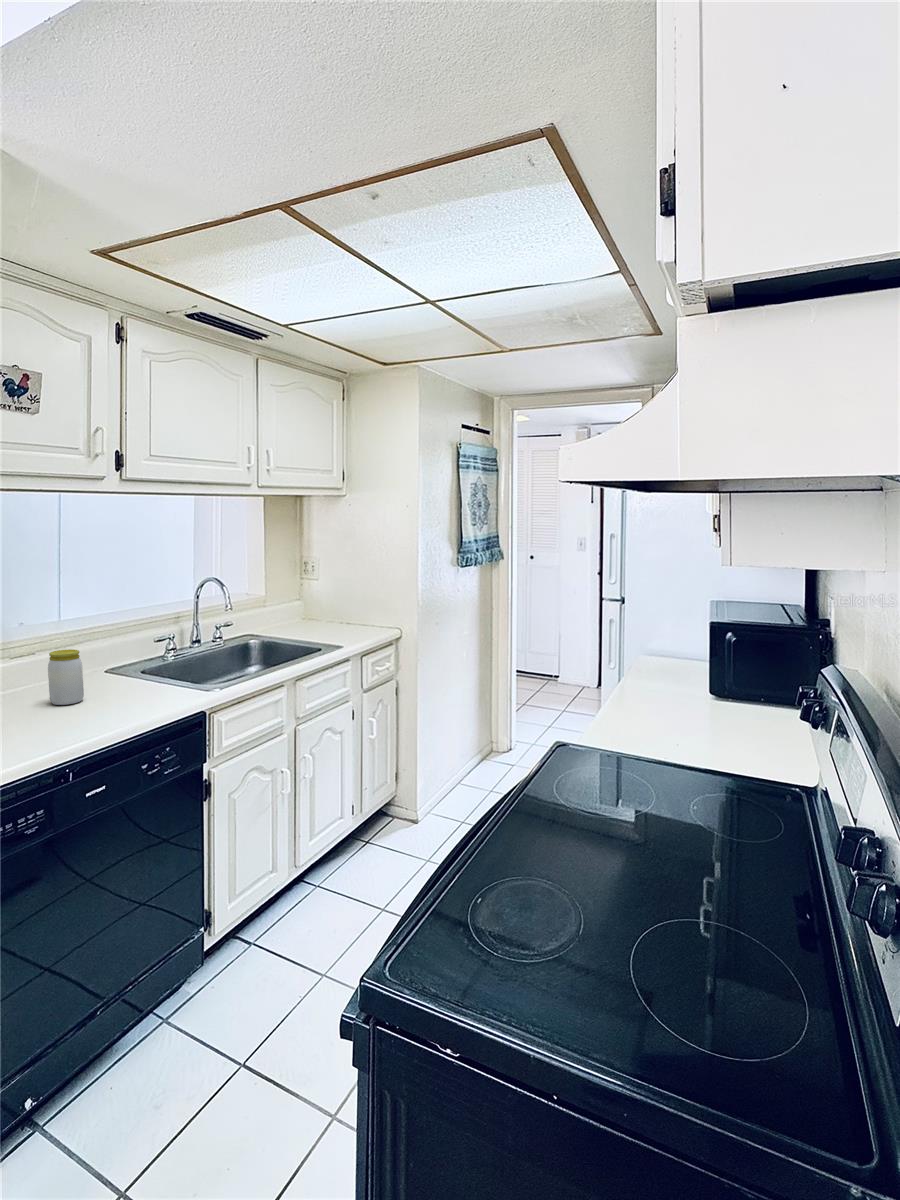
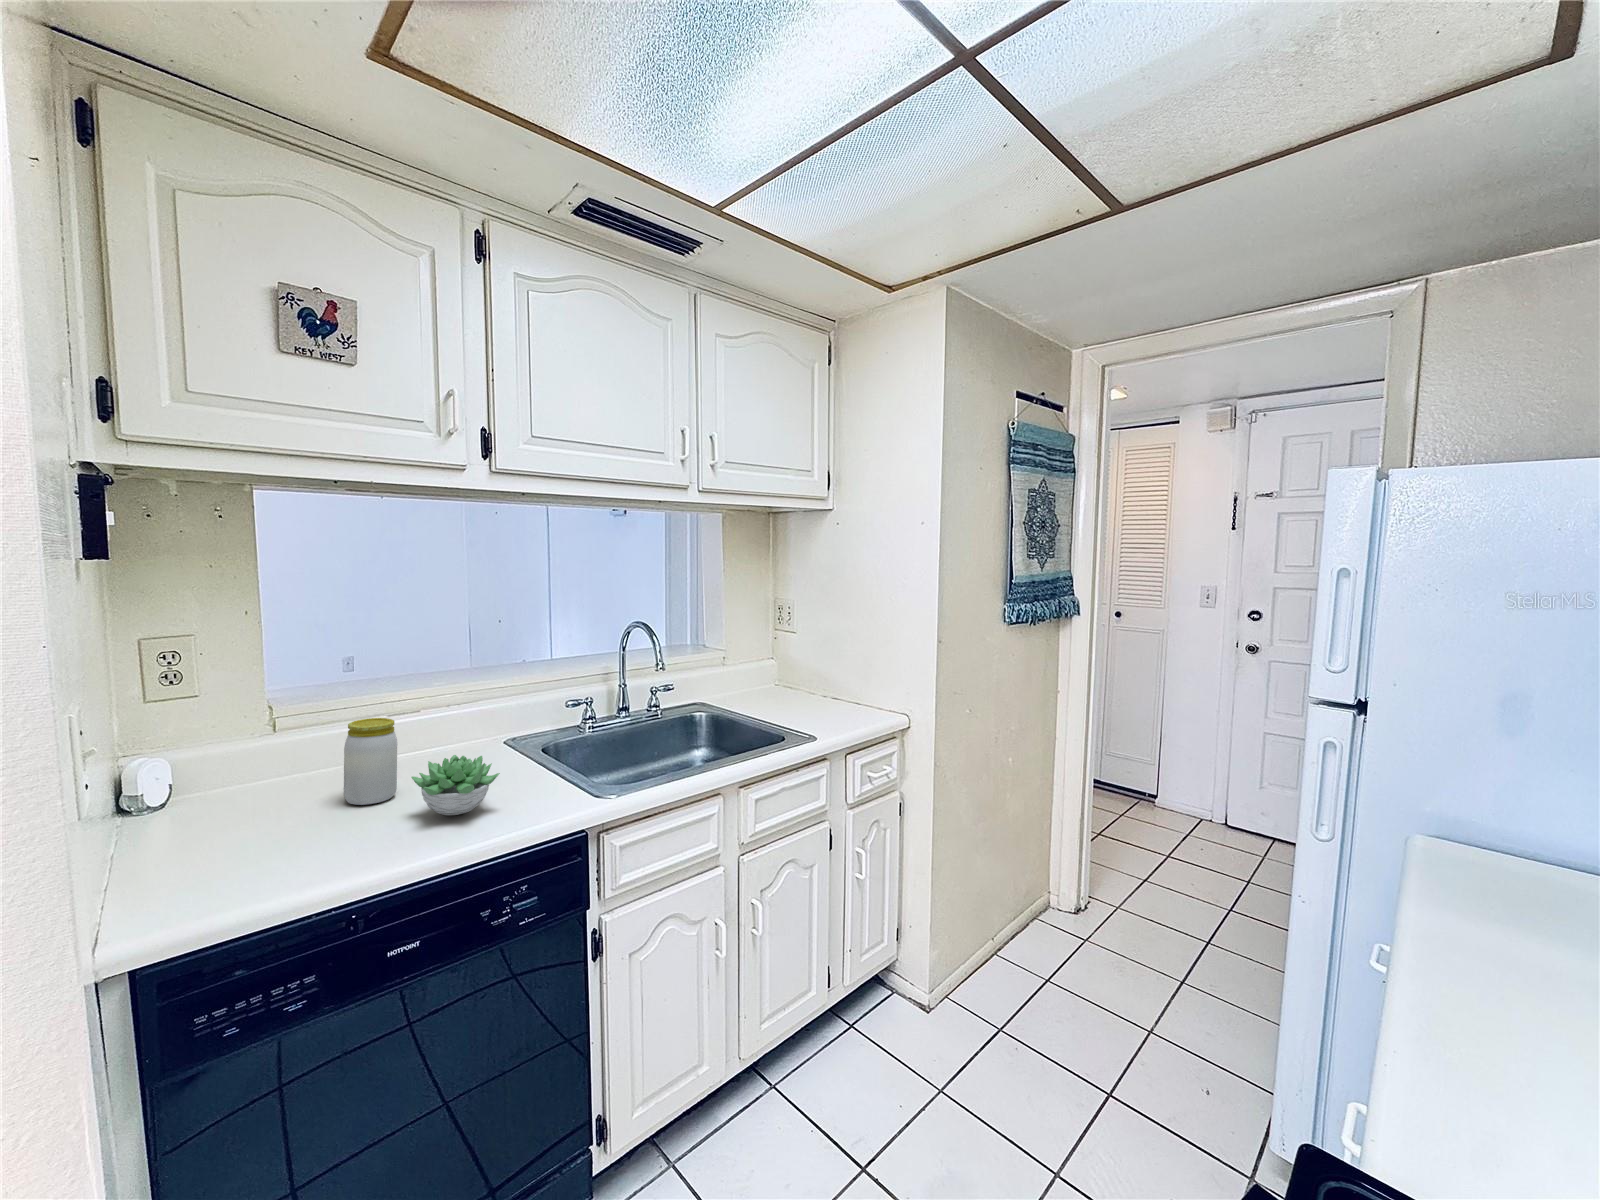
succulent plant: none [107,666,163,702] -> present [411,755,500,815]

